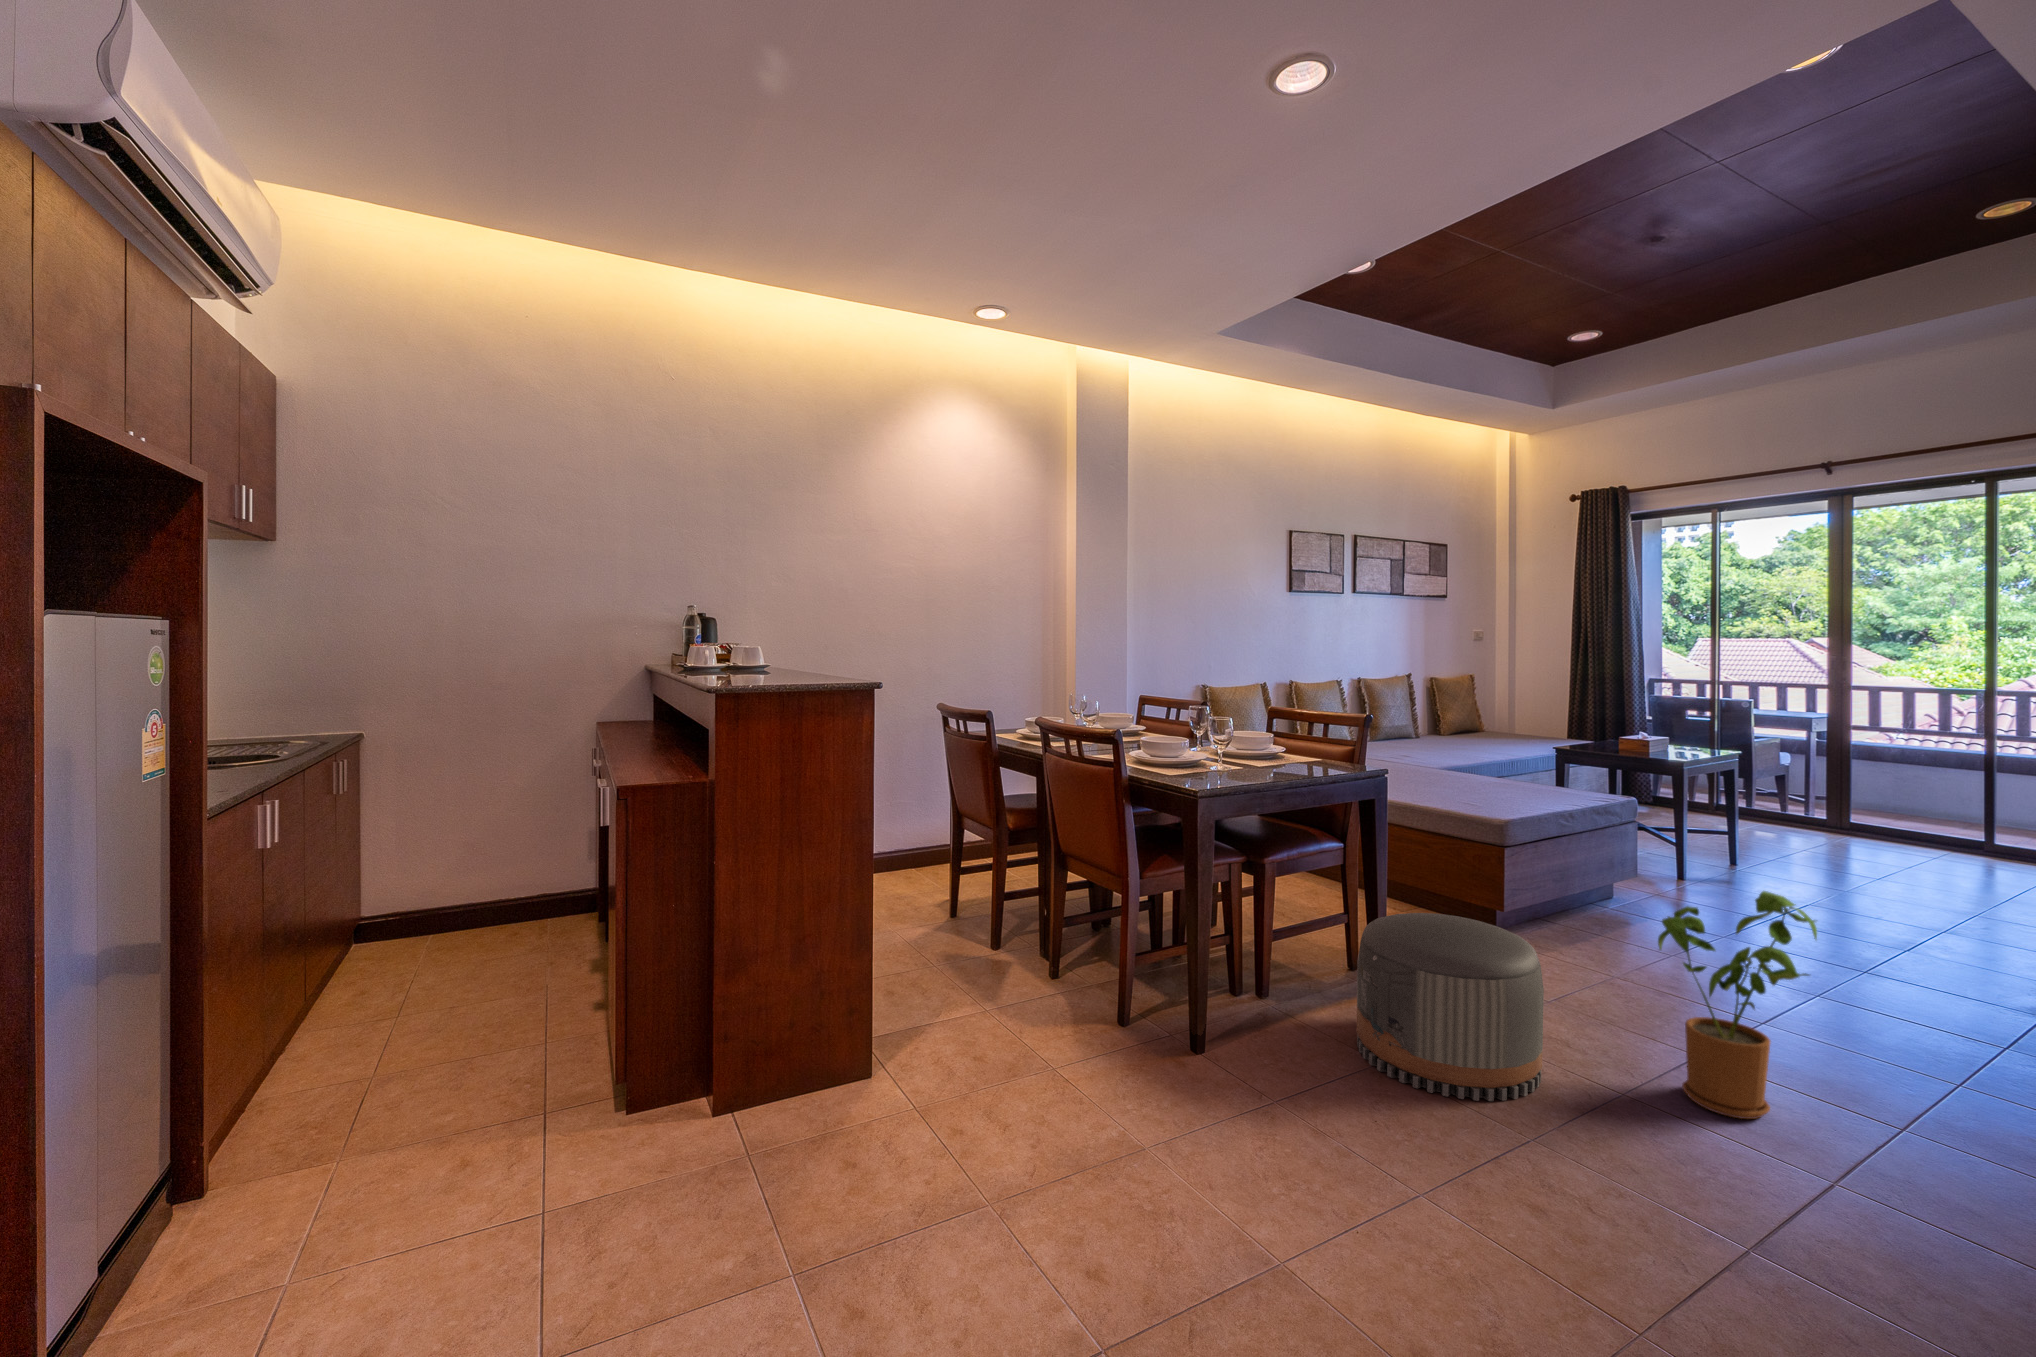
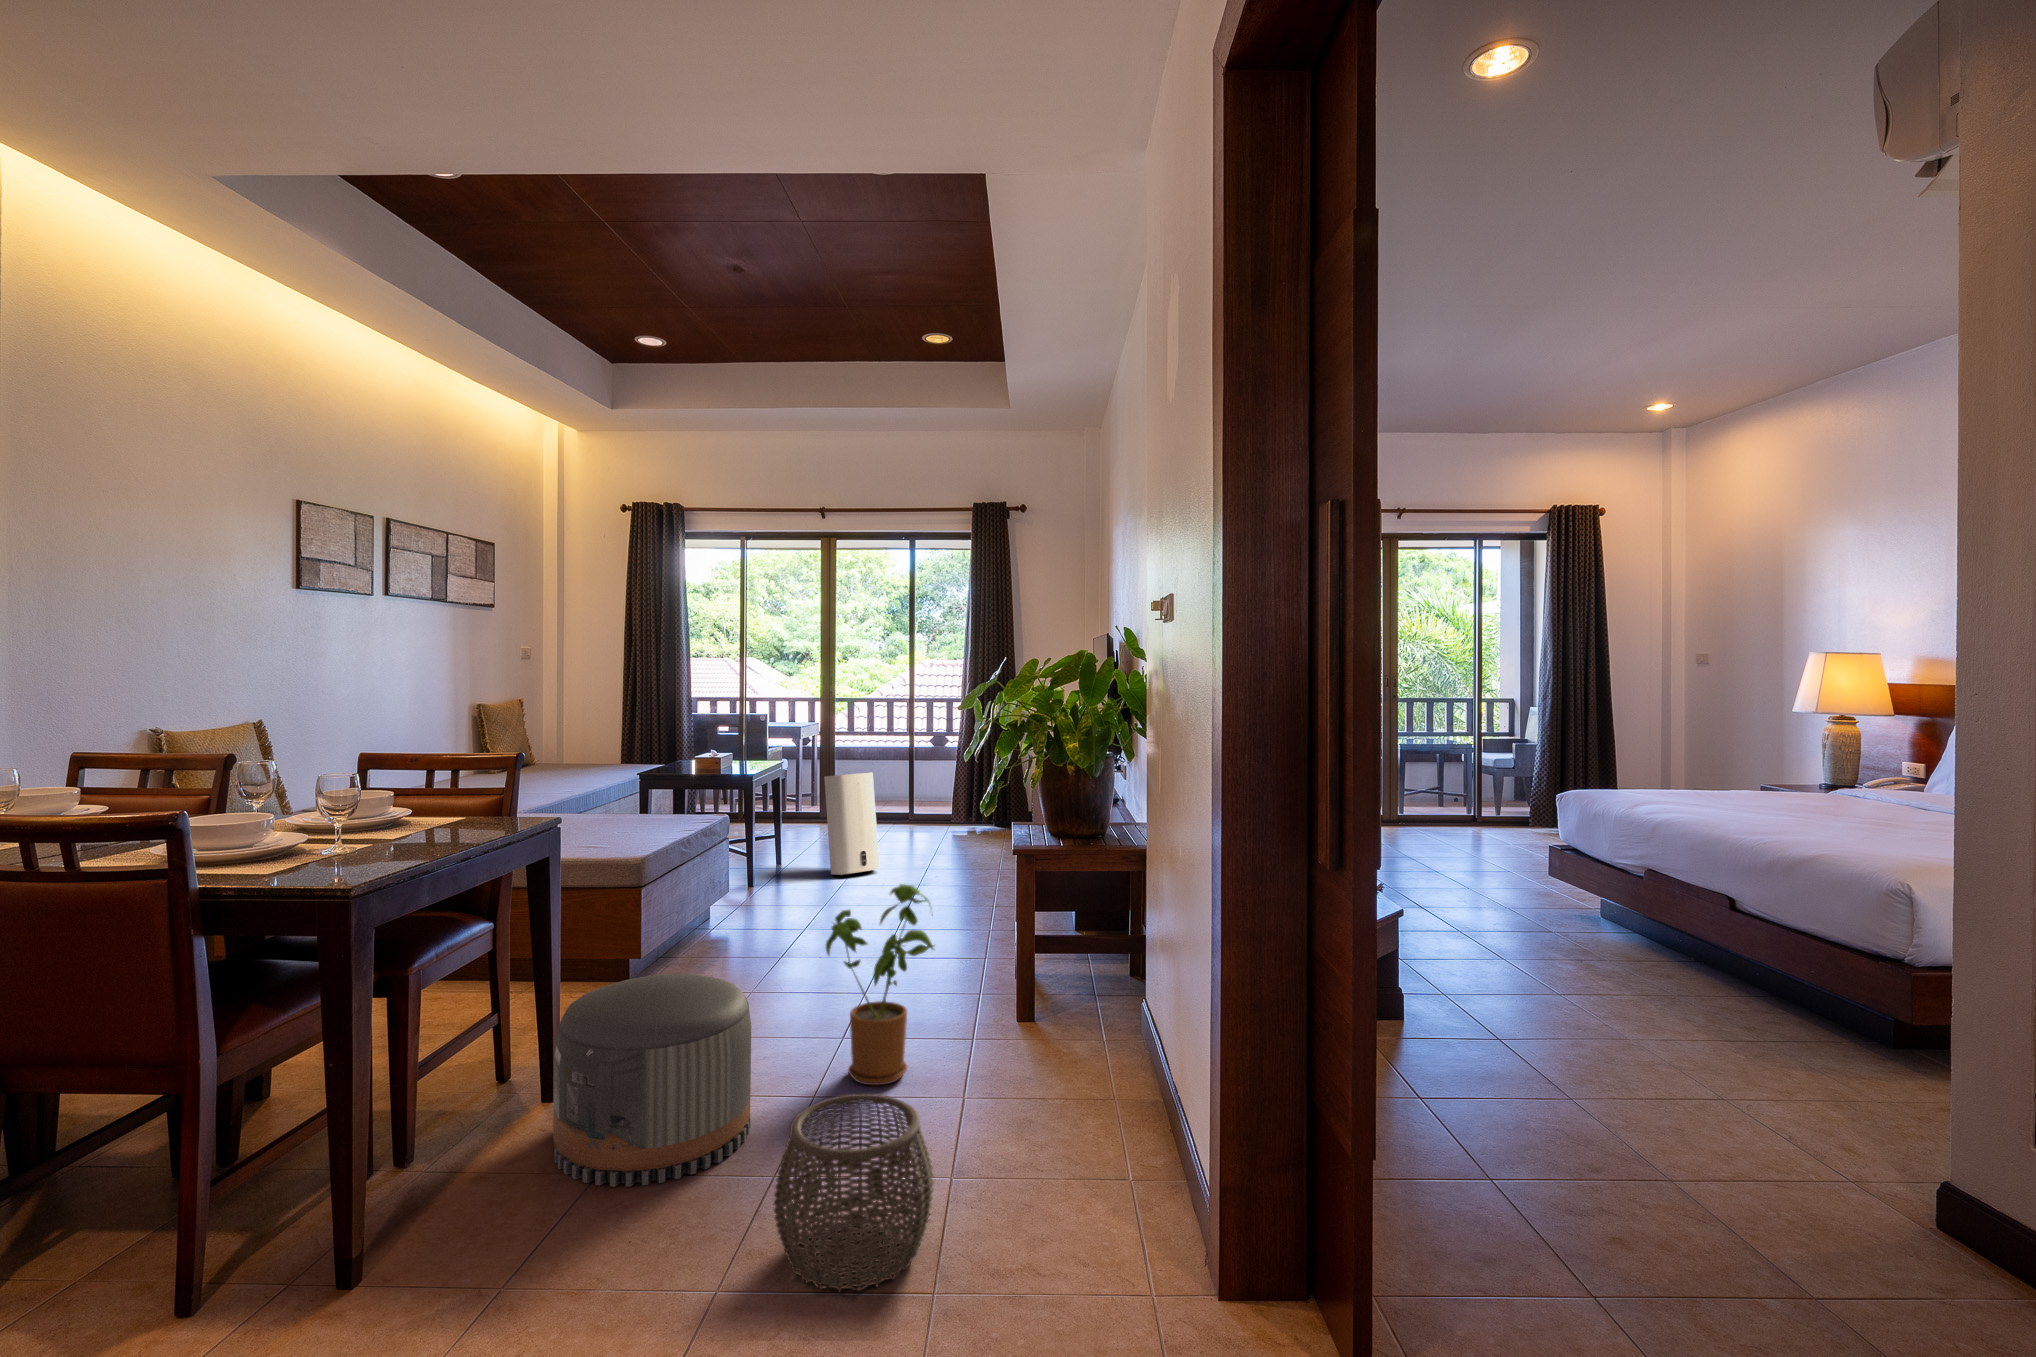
air purifier: none [1793,774,1883,898] -> present [824,773,880,876]
woven basket: none [1487,1071,1688,1286] -> present [773,1094,934,1292]

